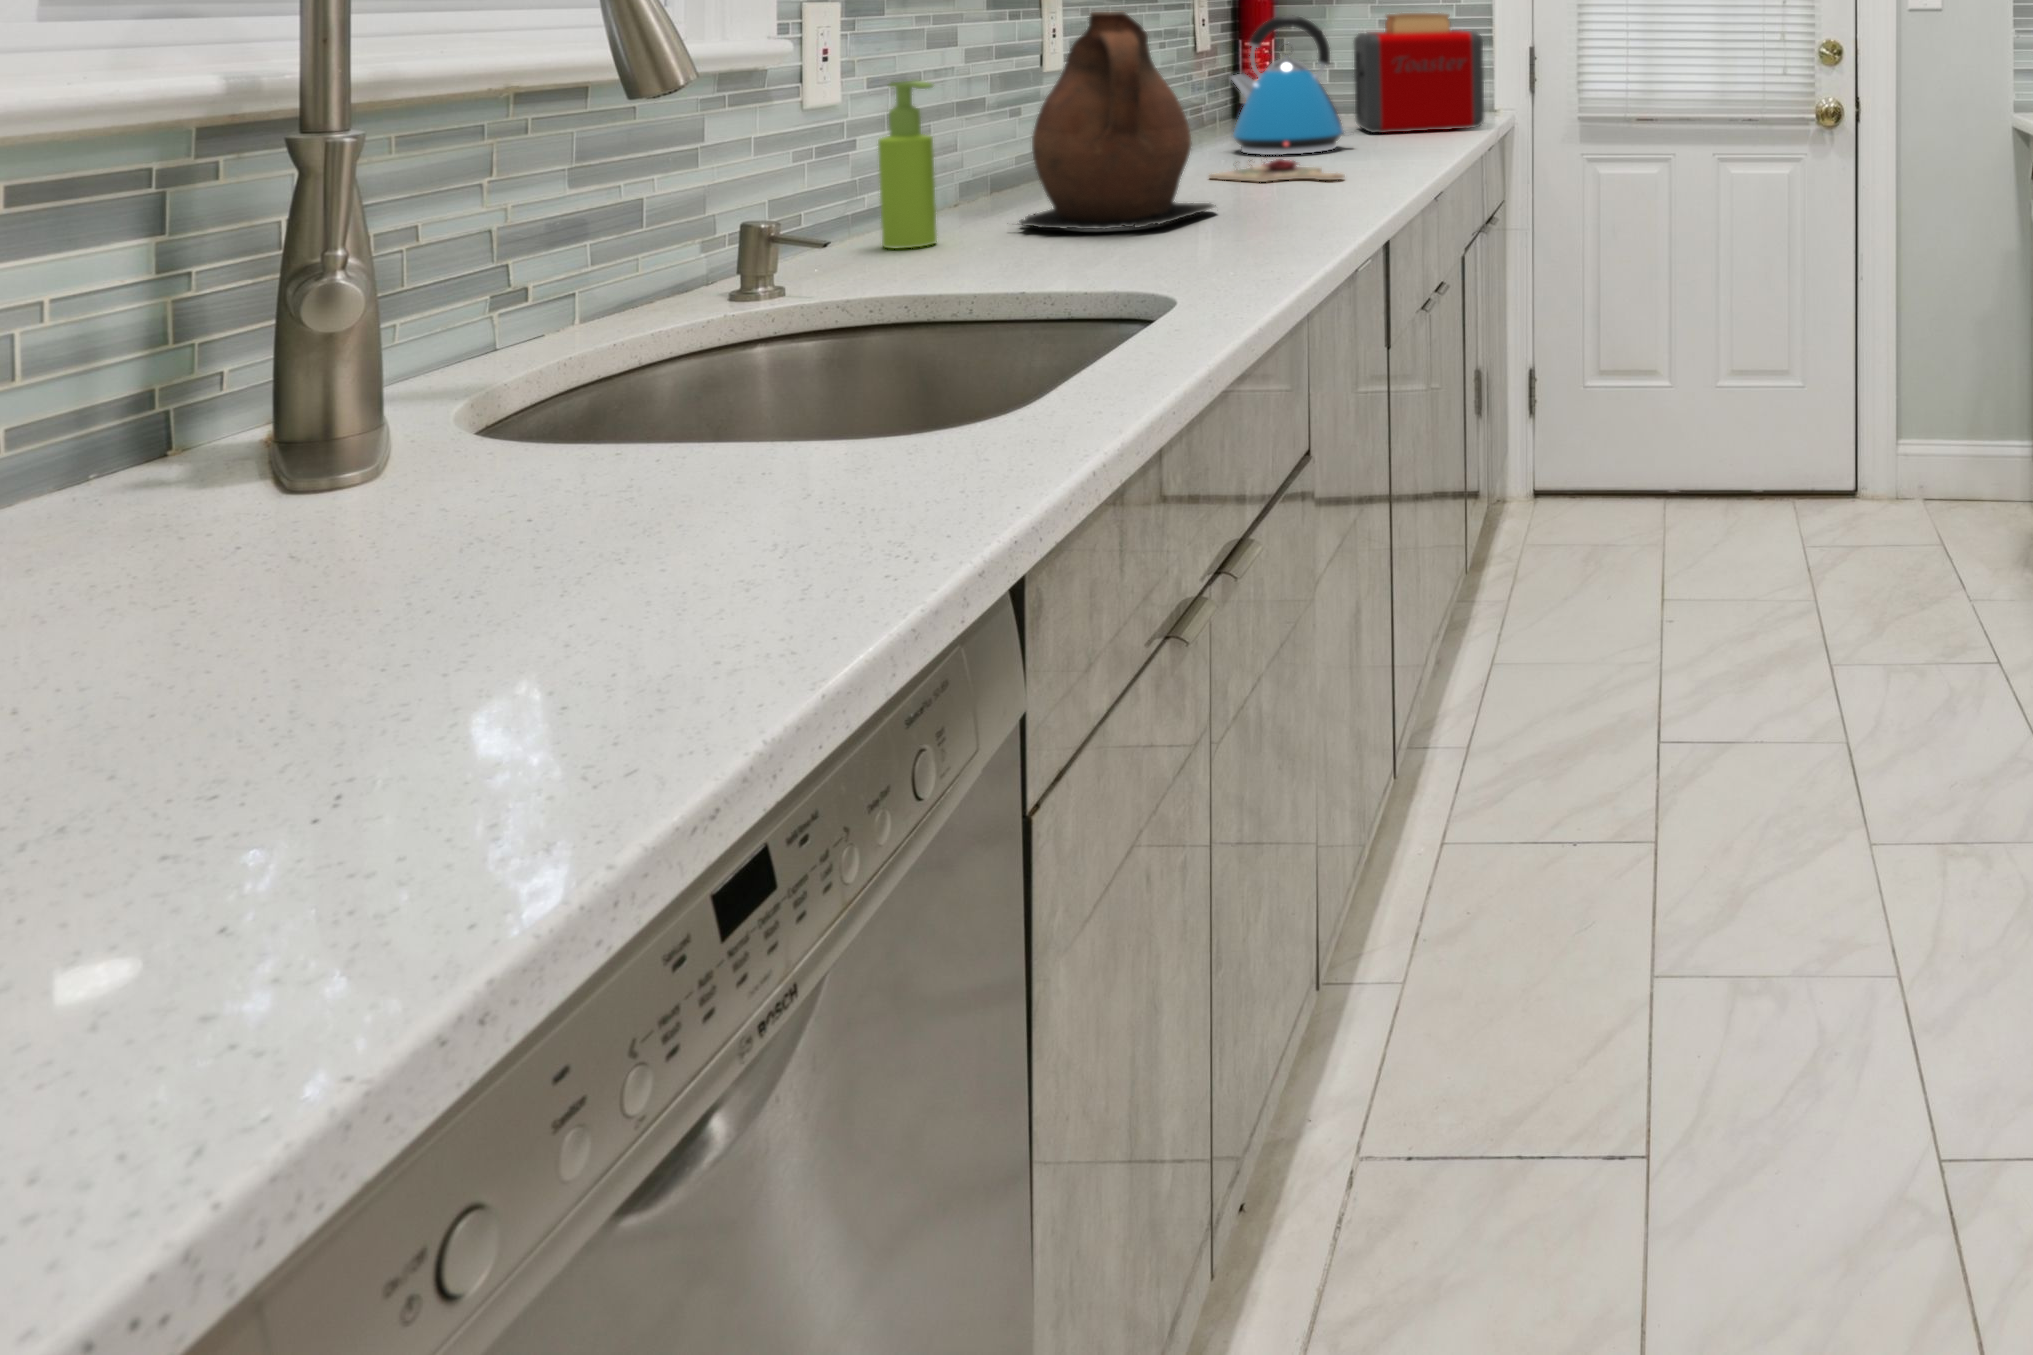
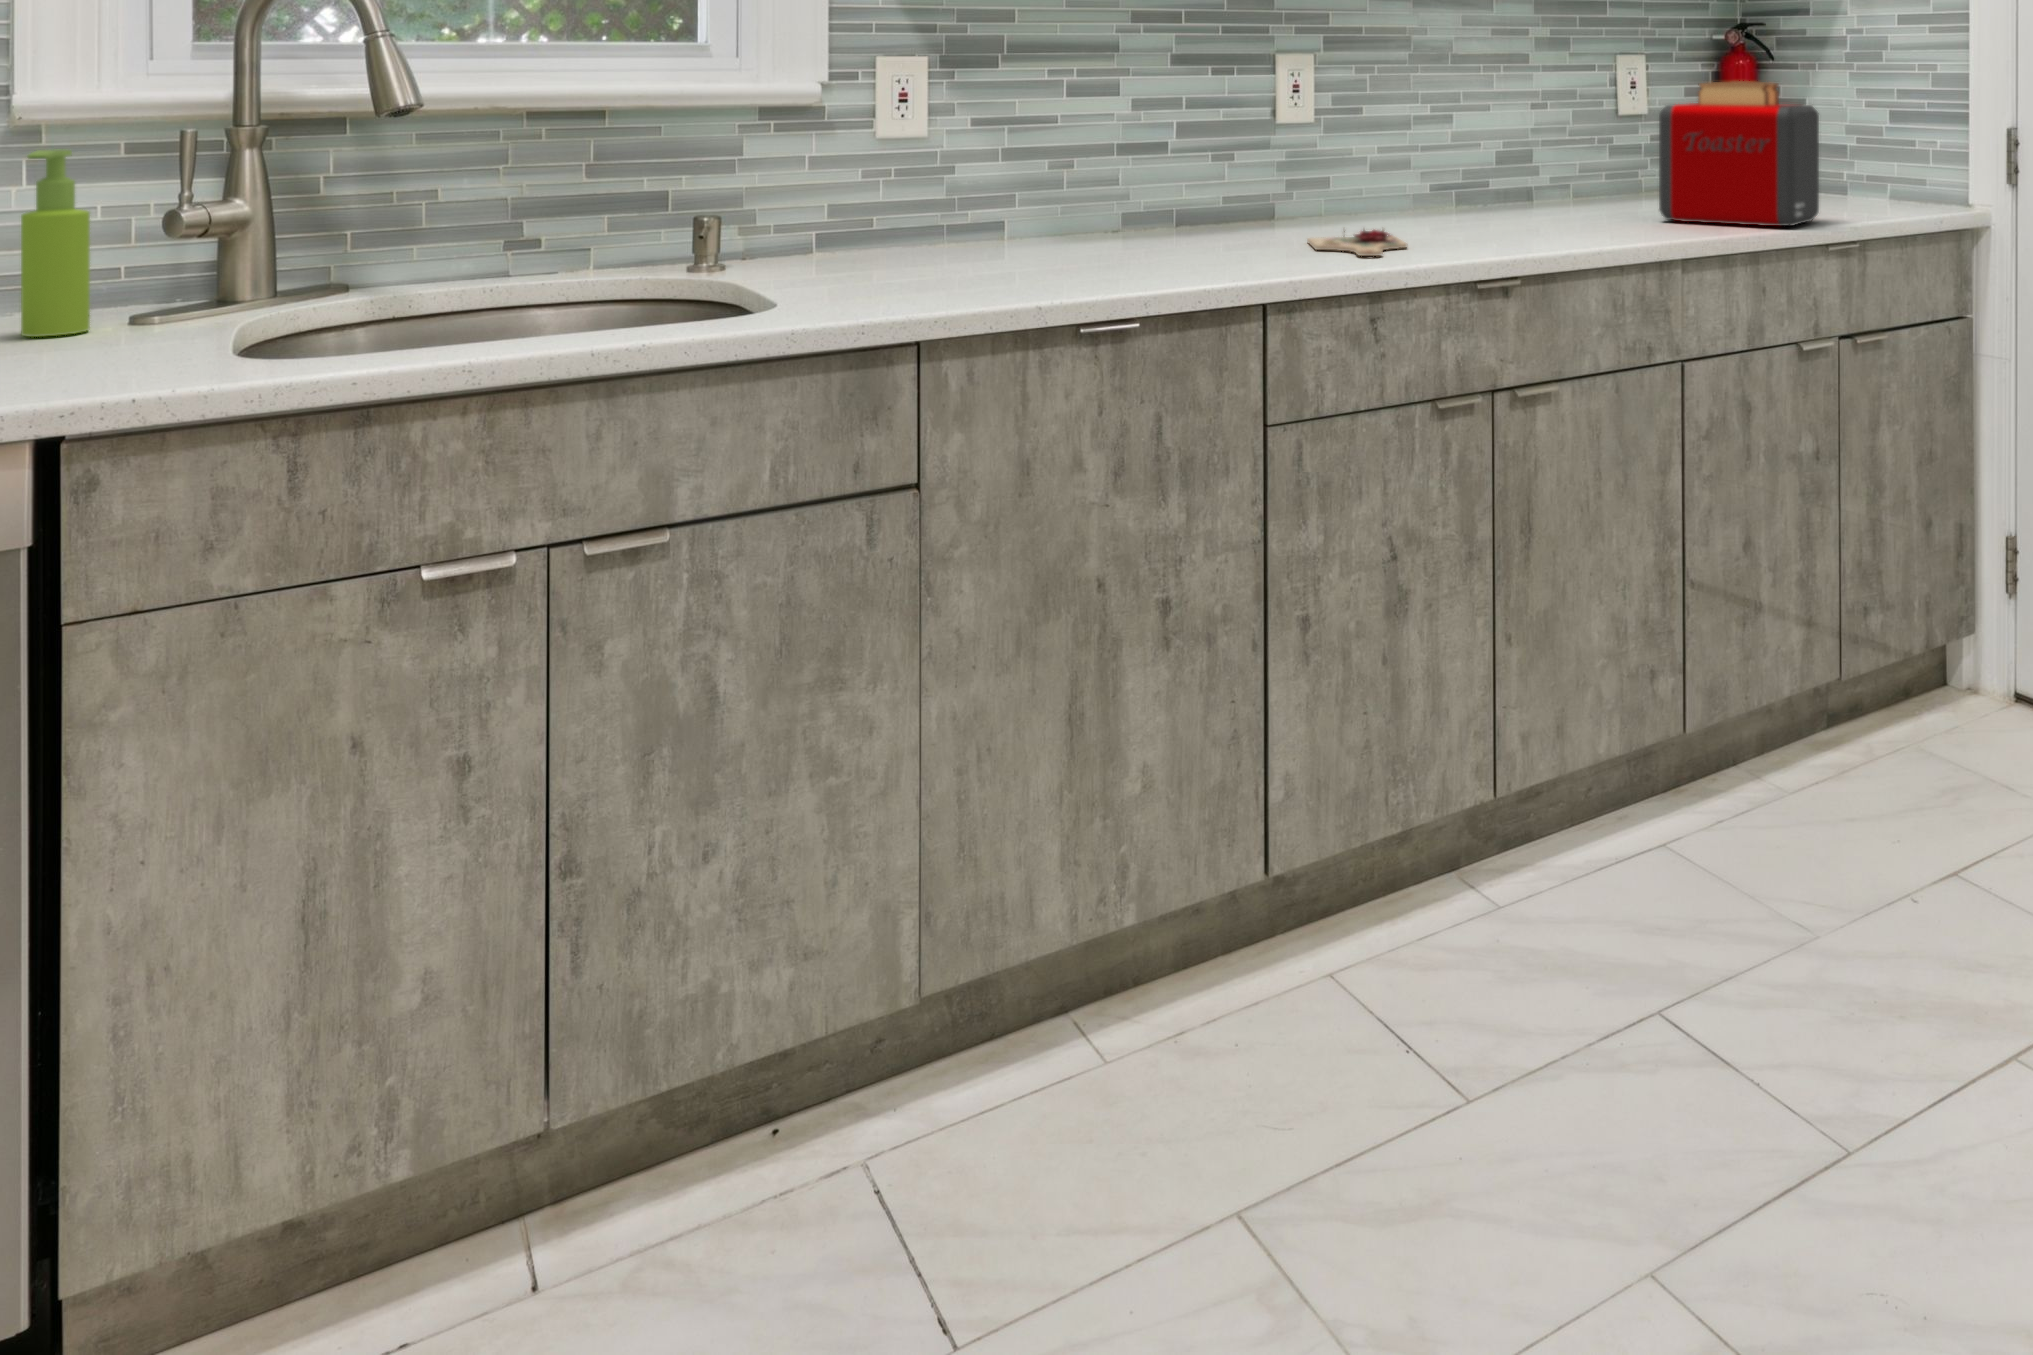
ceramic pitcher: present [1019,12,1216,229] -> none [972,67,1152,268]
kettle: present [1231,15,1351,155] -> none [1451,79,1568,231]
soap dispenser: present [878,81,937,248] -> present [21,150,90,337]

